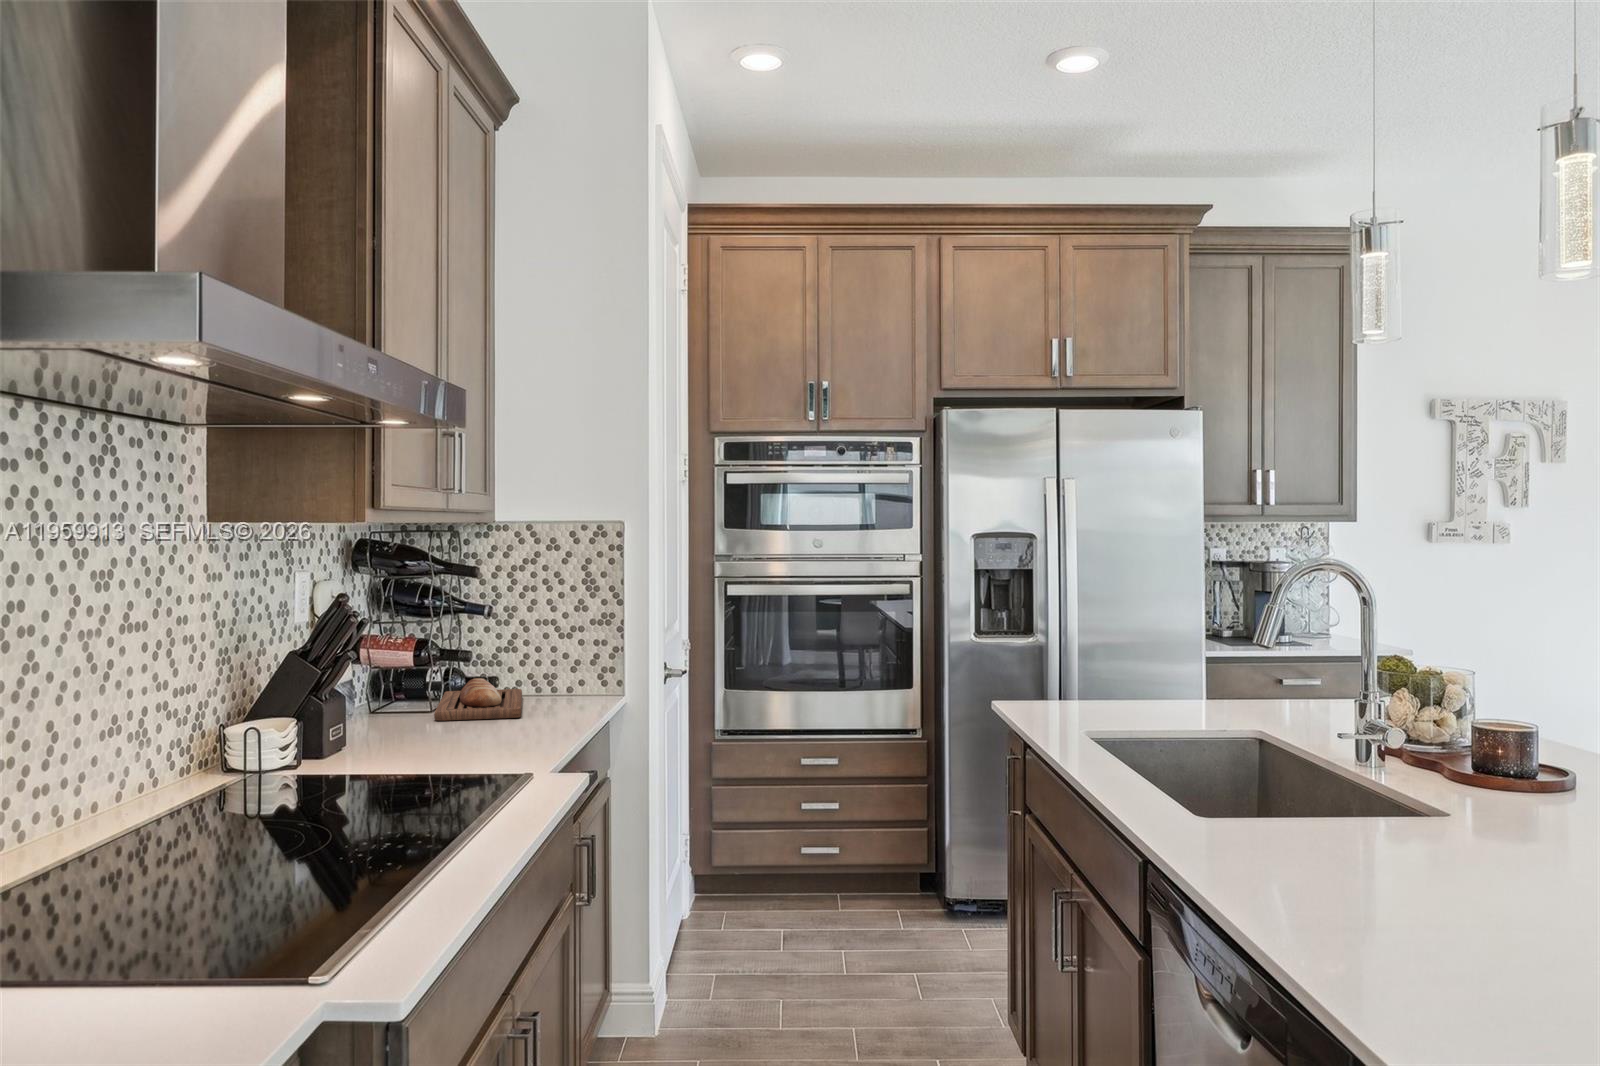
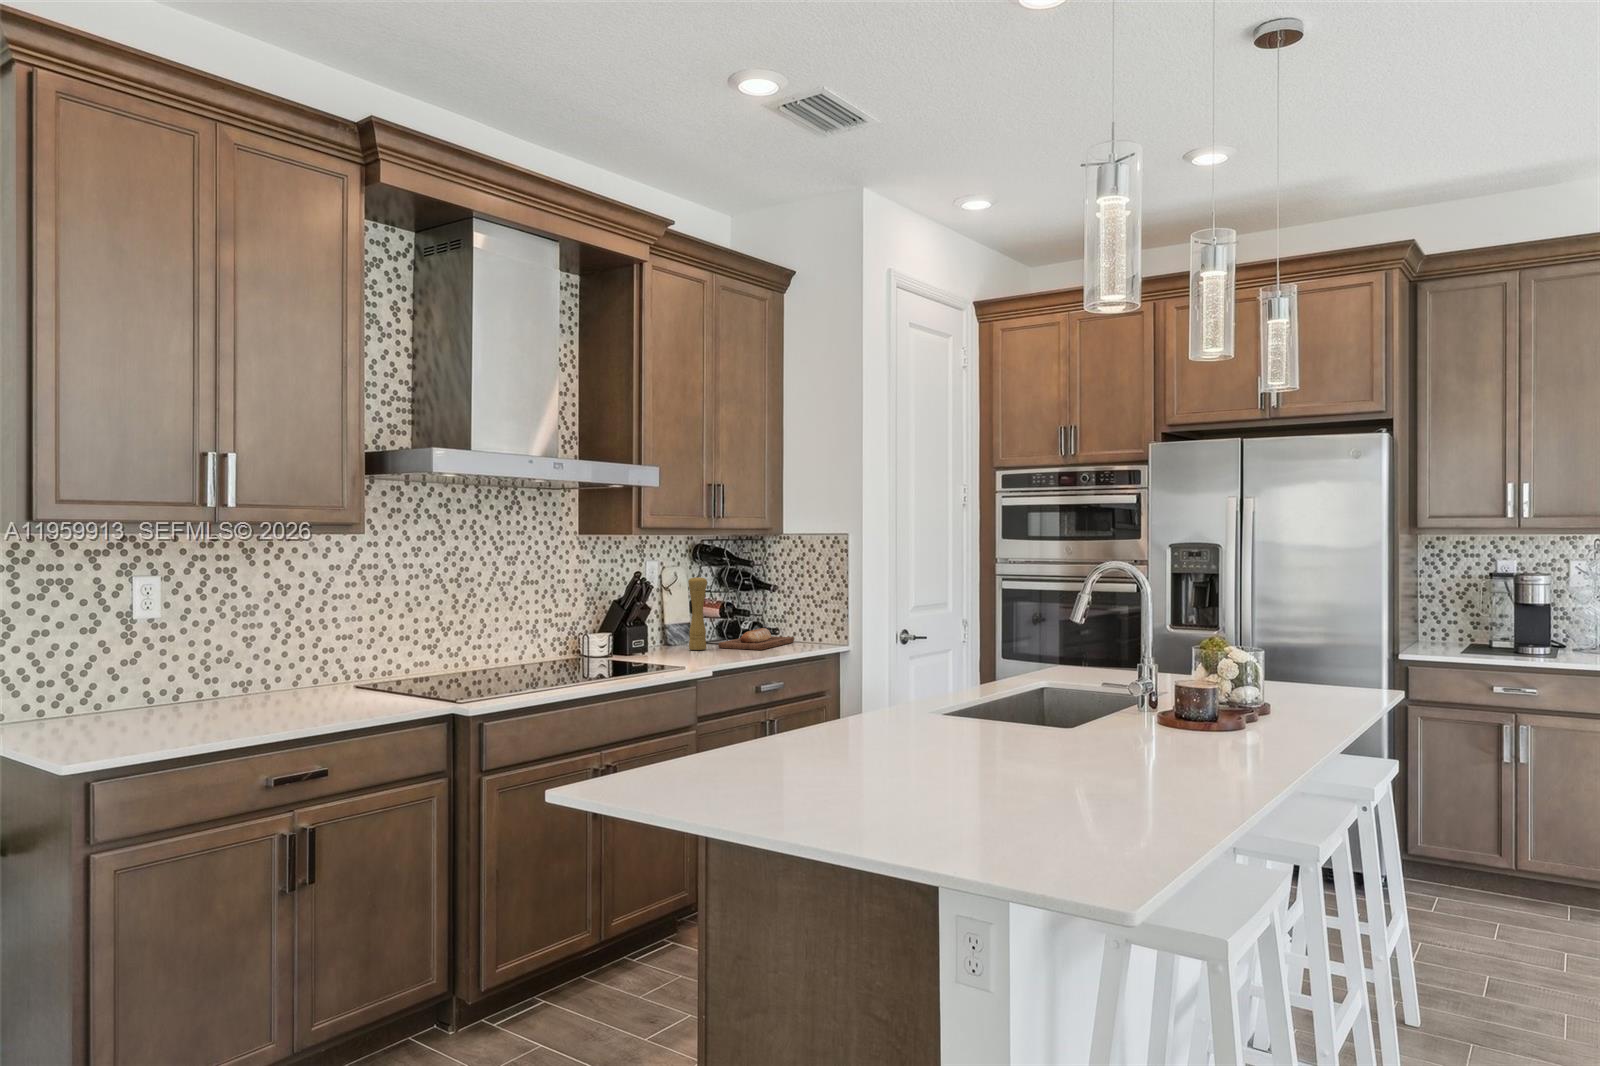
pepper mill: none [391,597,427,730] -> present [688,576,707,650]

